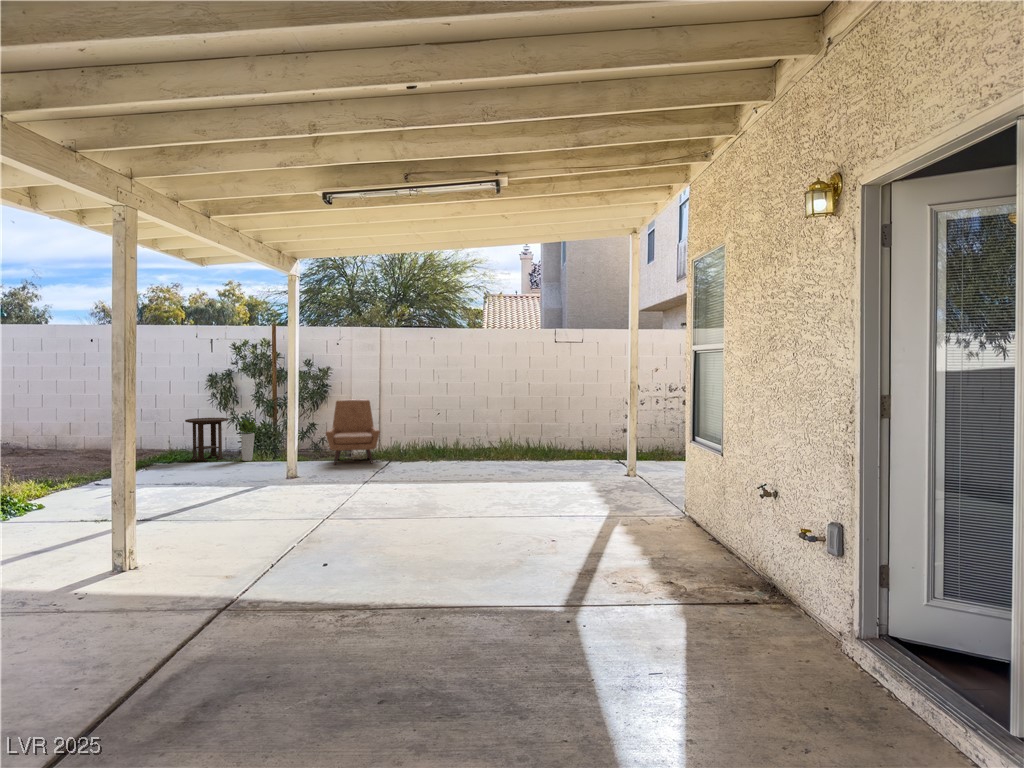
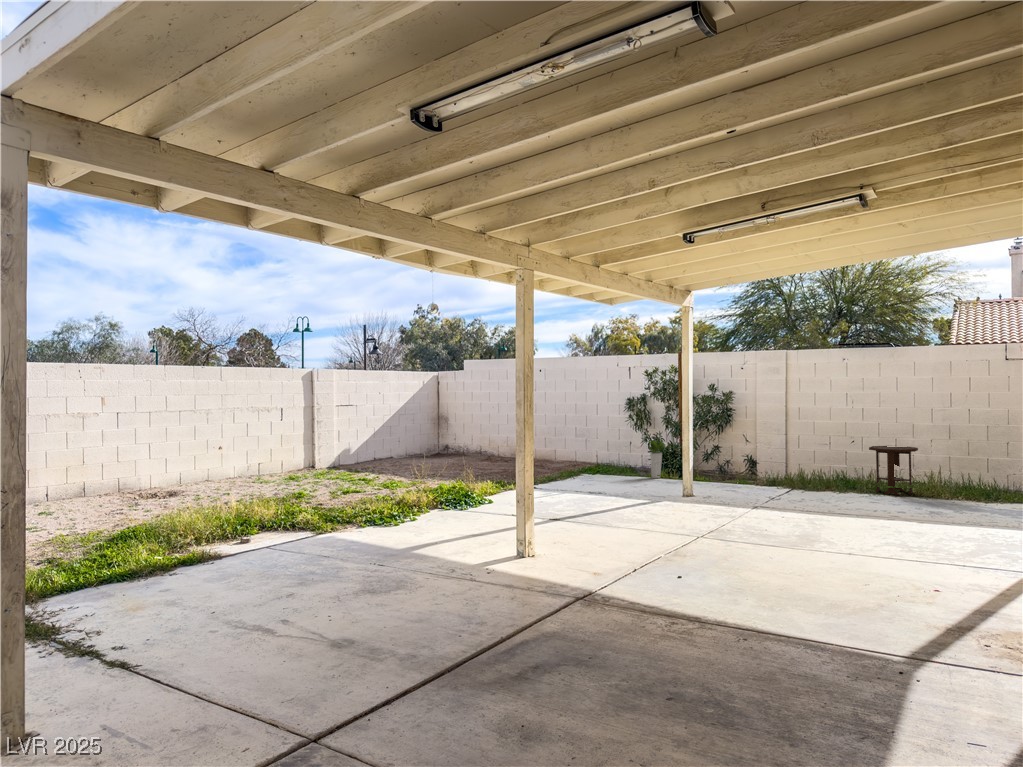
chair: present [326,399,380,464] -> none [725,424,781,489]
side table: present [185,418,228,461] -> present [869,446,918,495]

